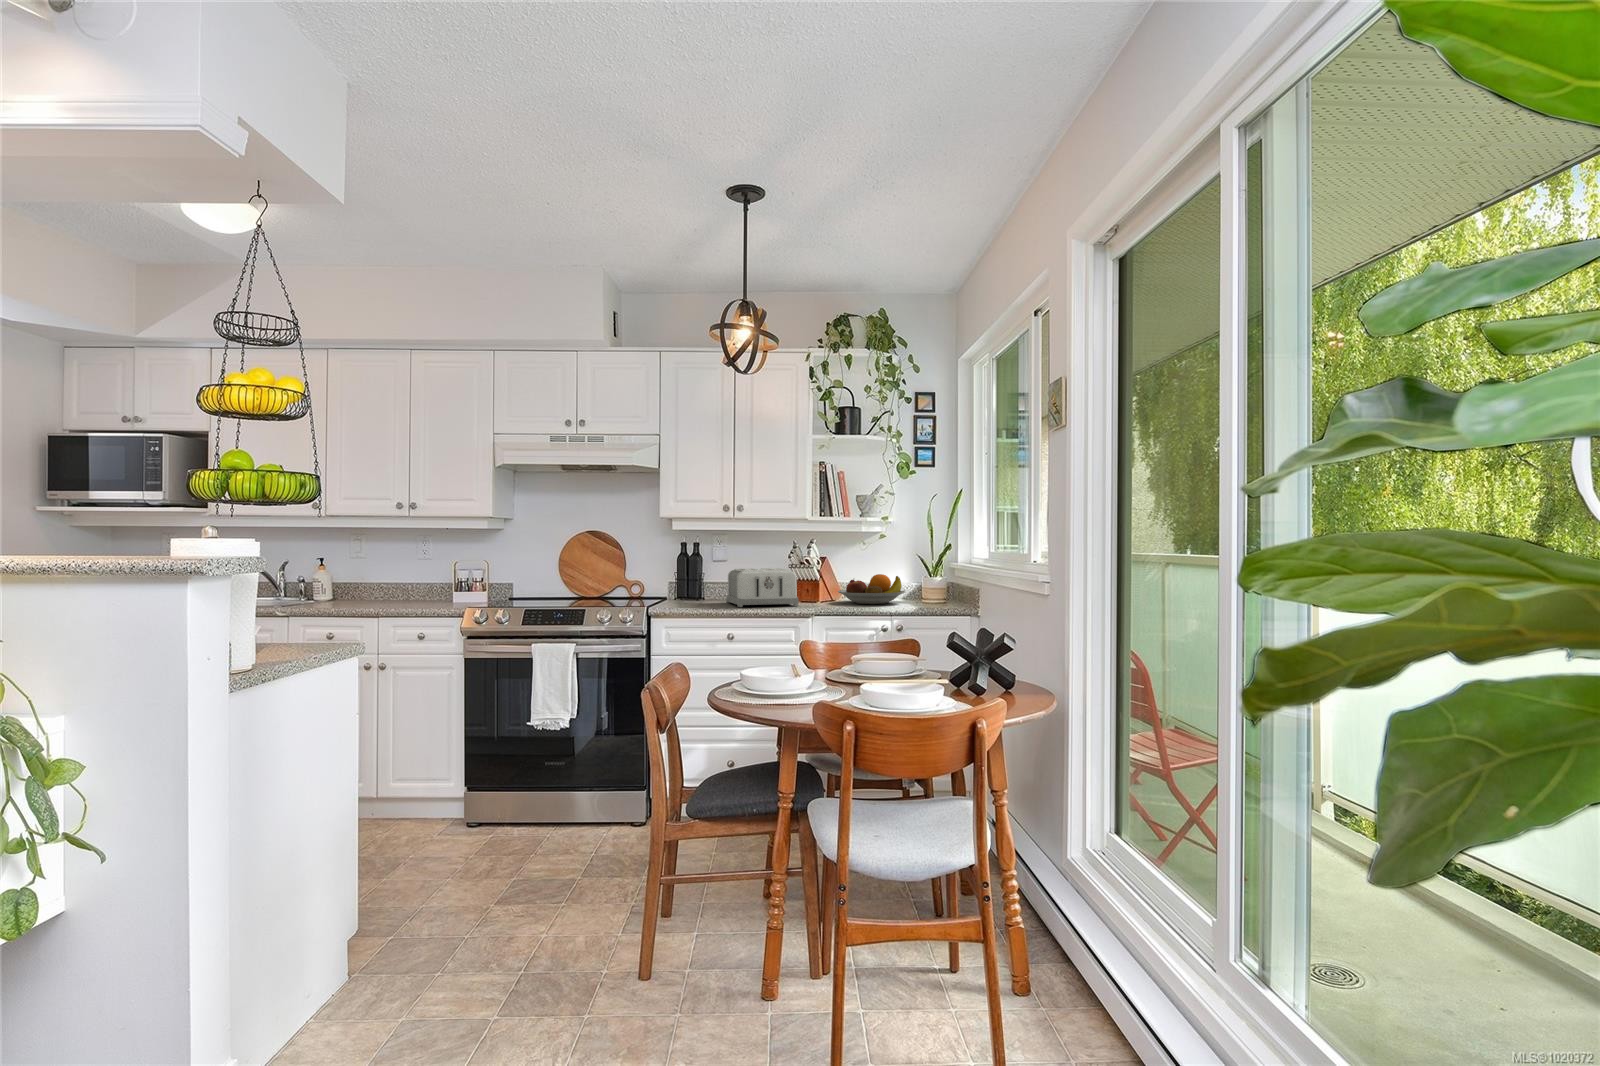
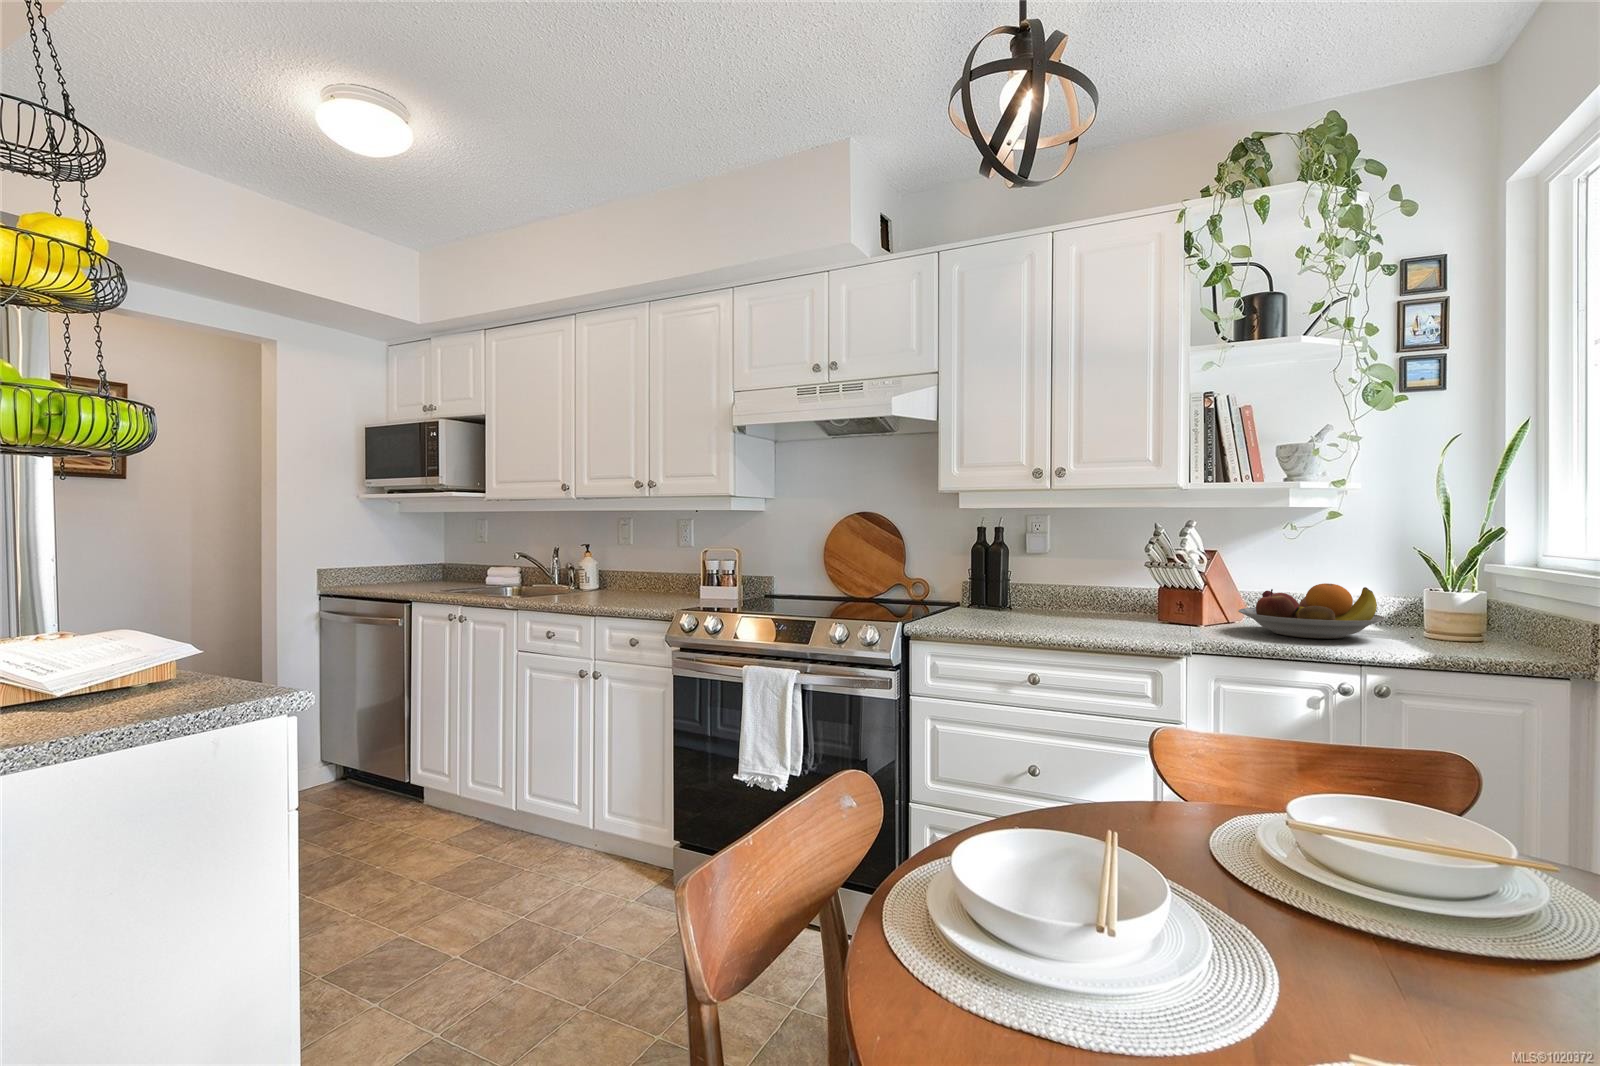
toaster: present [726,568,798,607] -> none [1039,567,1160,634]

